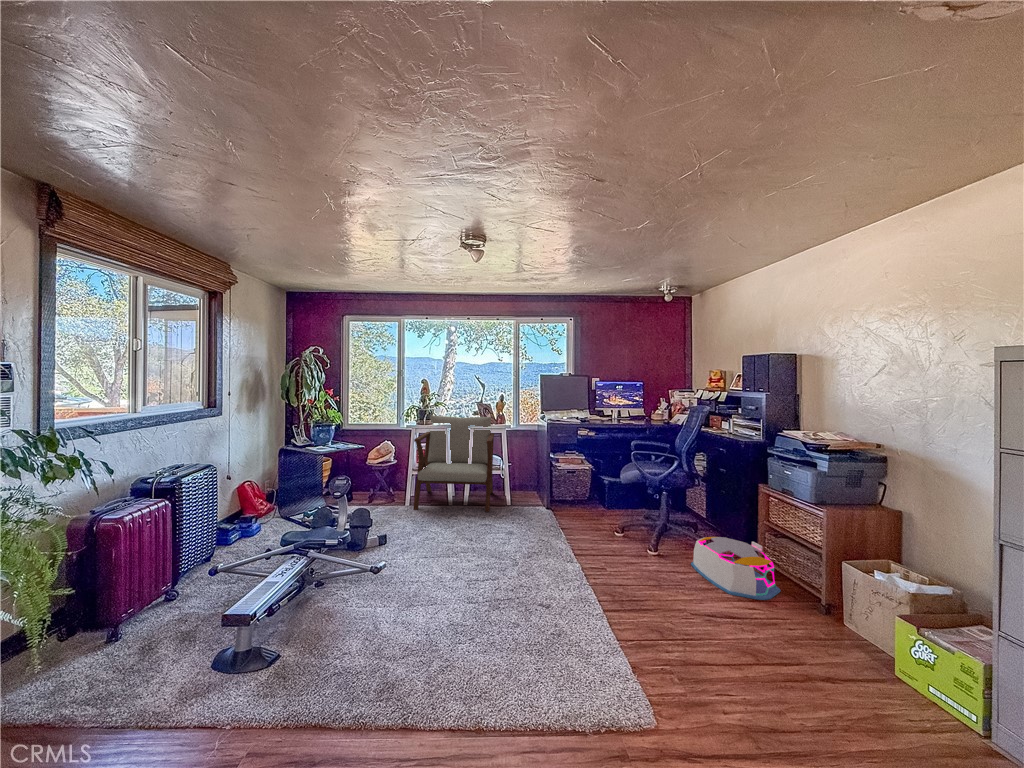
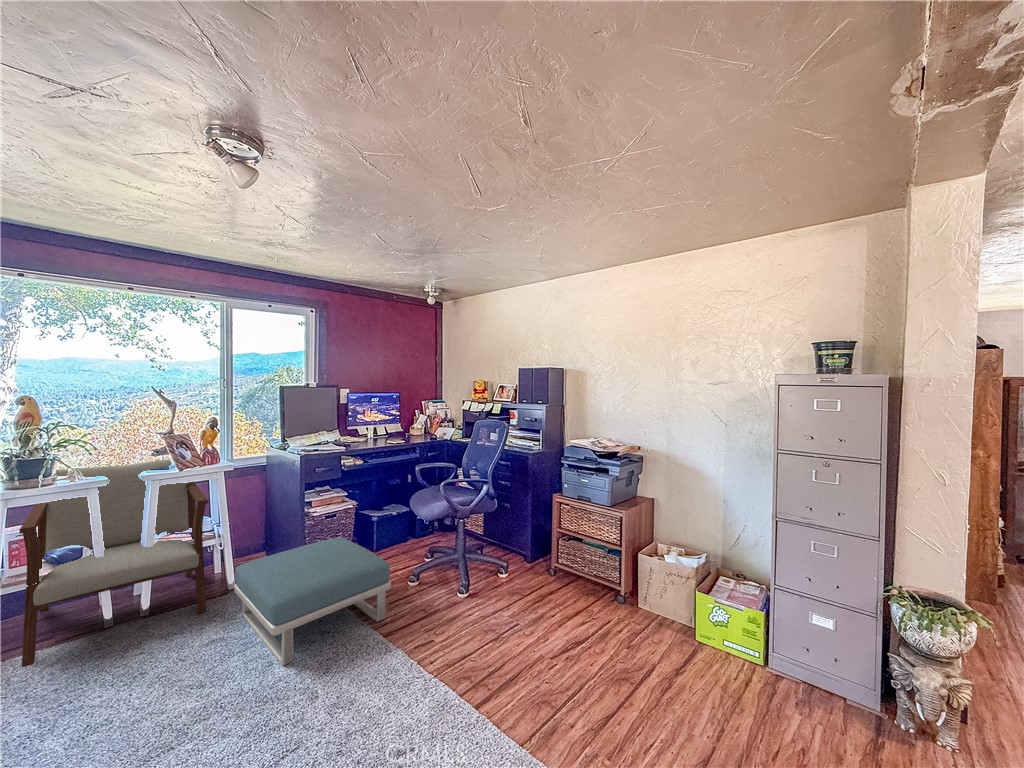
footstool: none [500,484,588,547] -> present [234,538,391,665]
storage bin: present [691,537,781,600] -> none [504,551,585,615]

